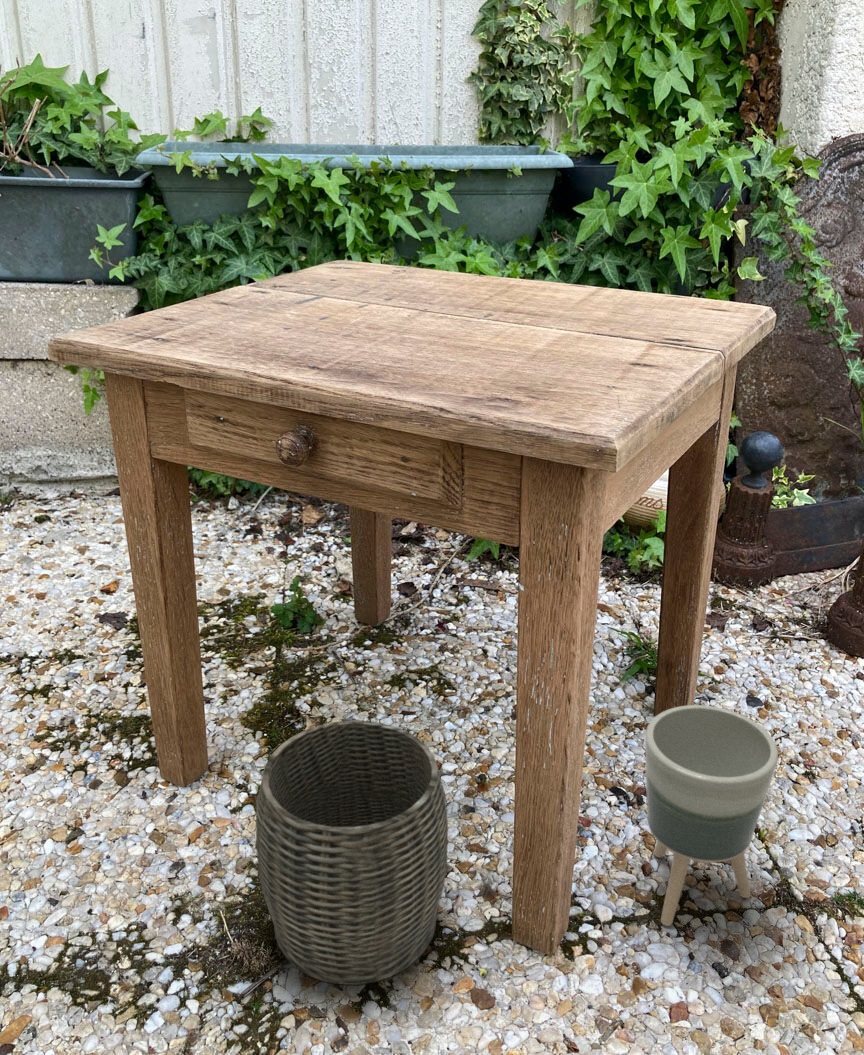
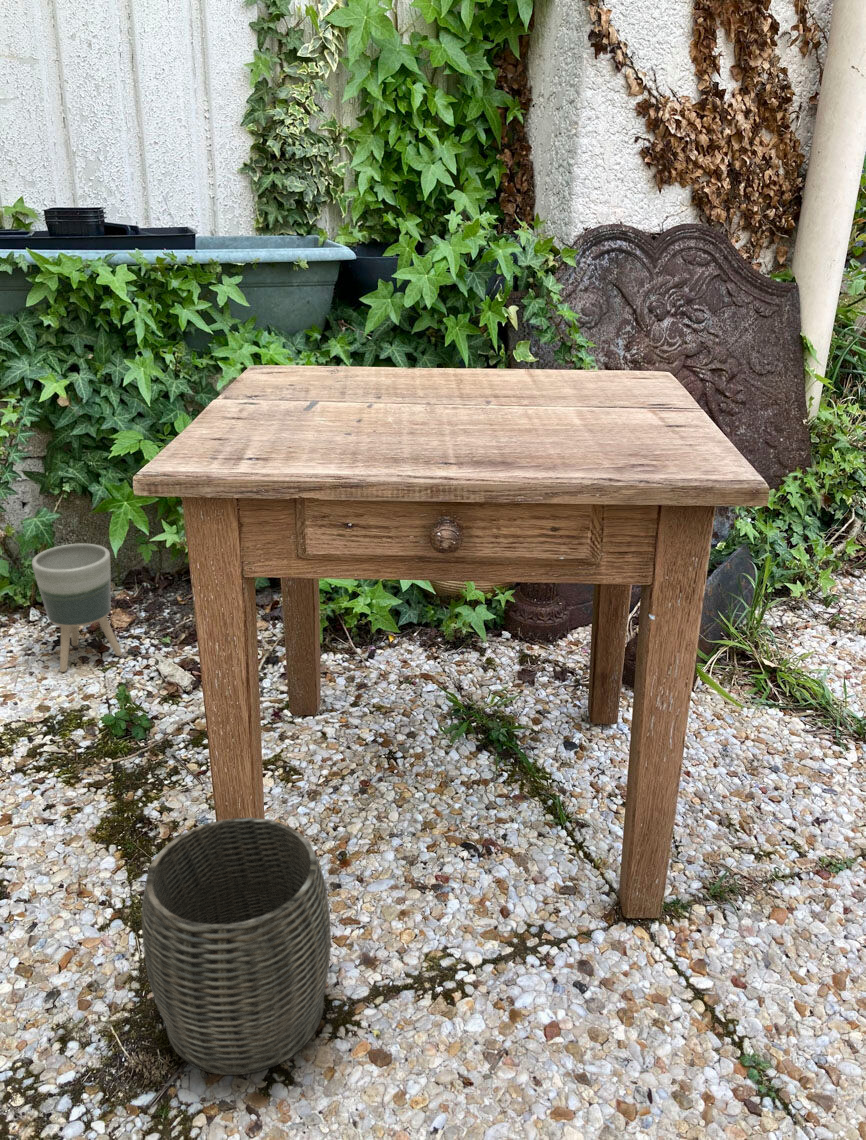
planter: present [645,705,778,926] -> present [32,543,122,672]

